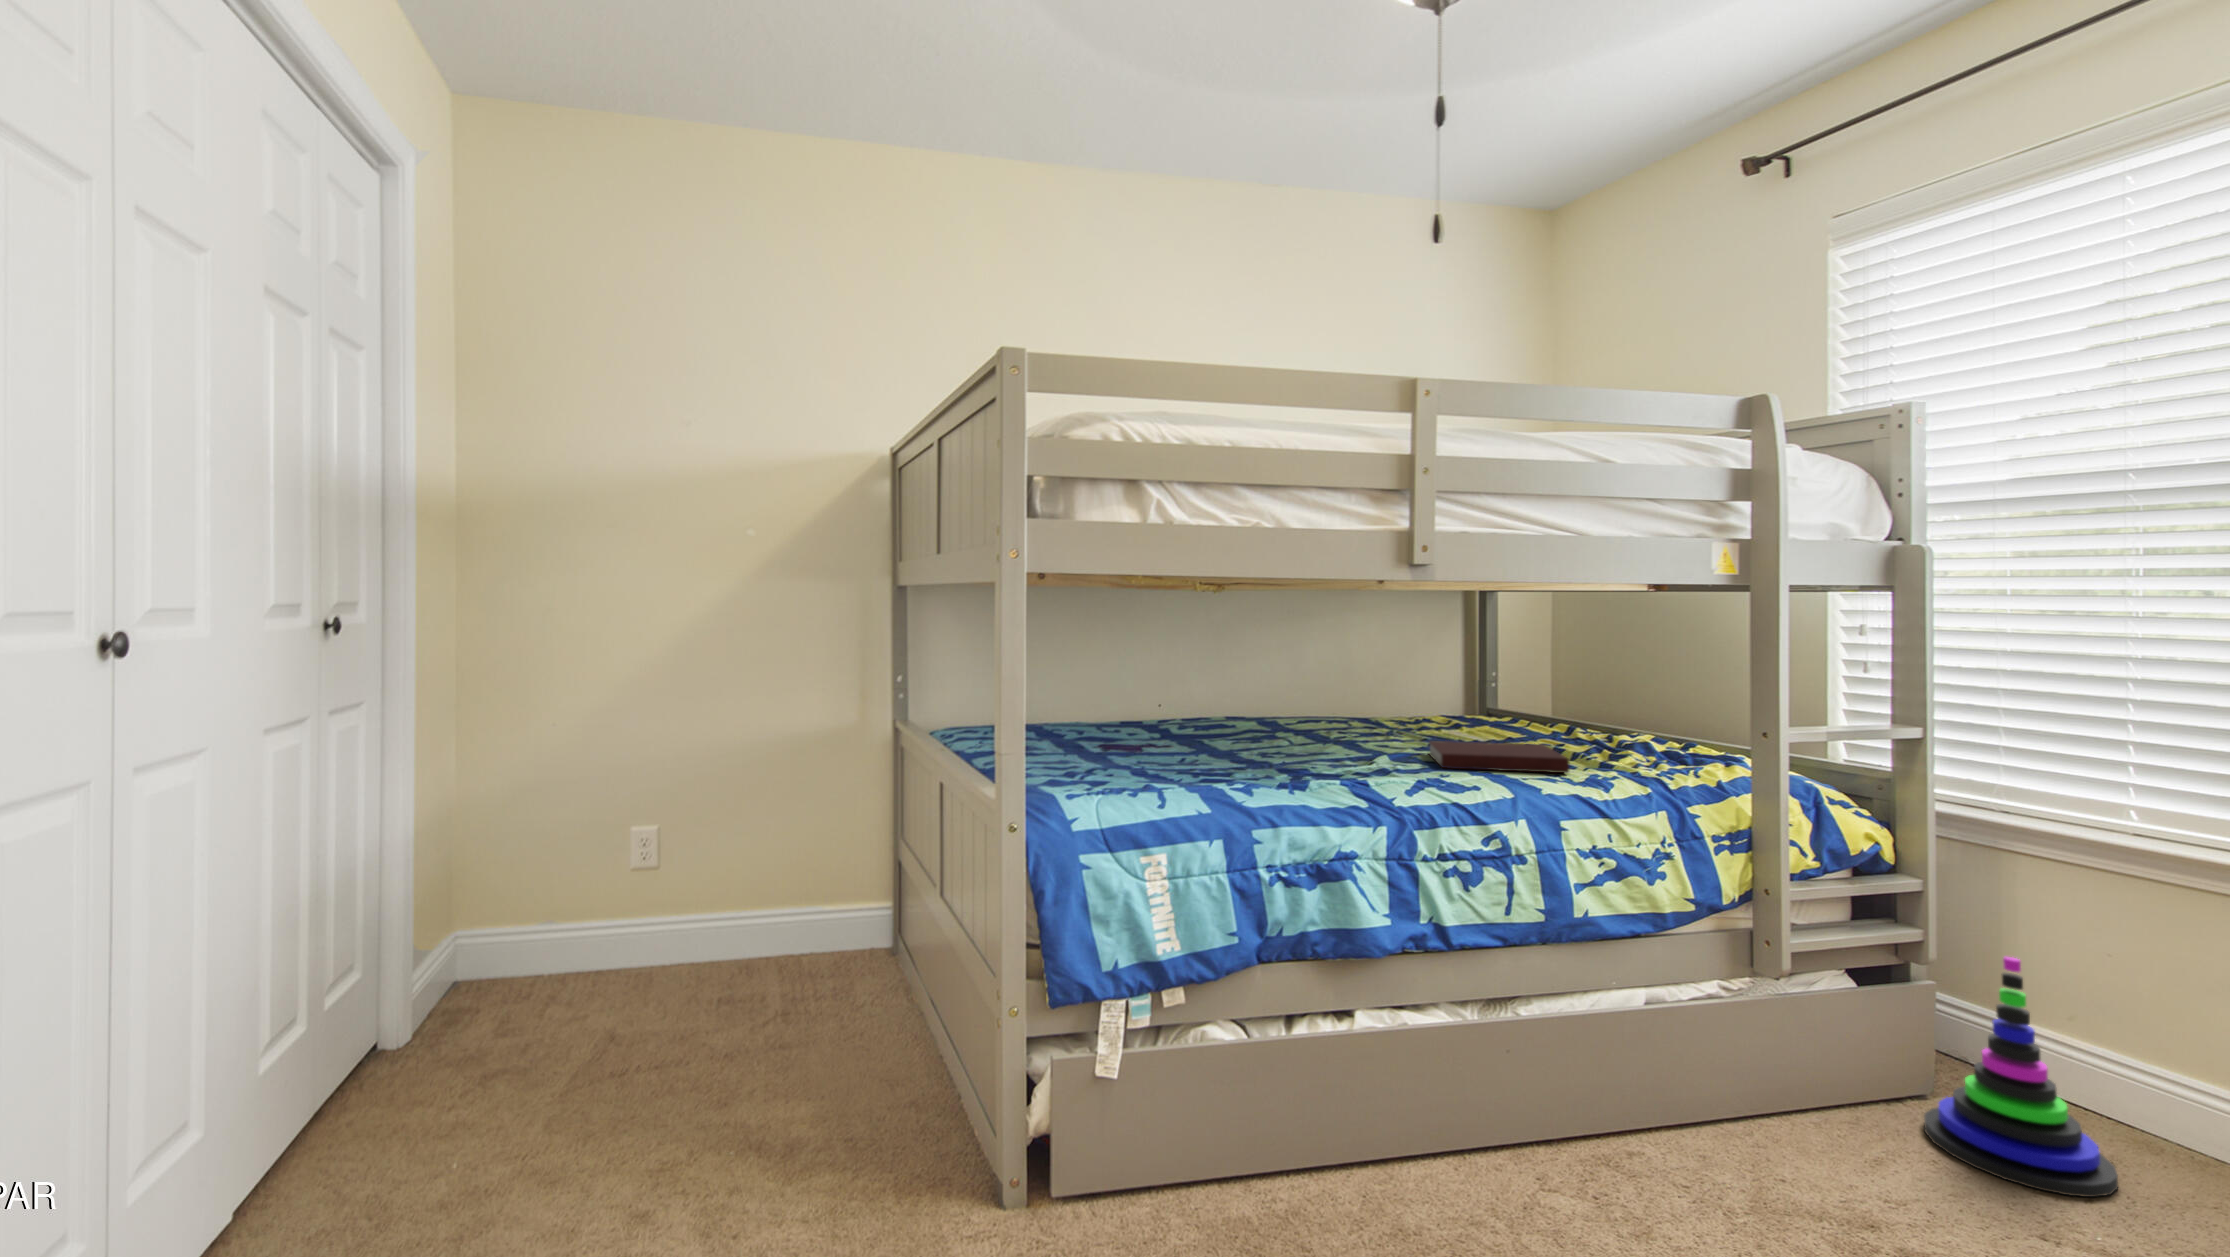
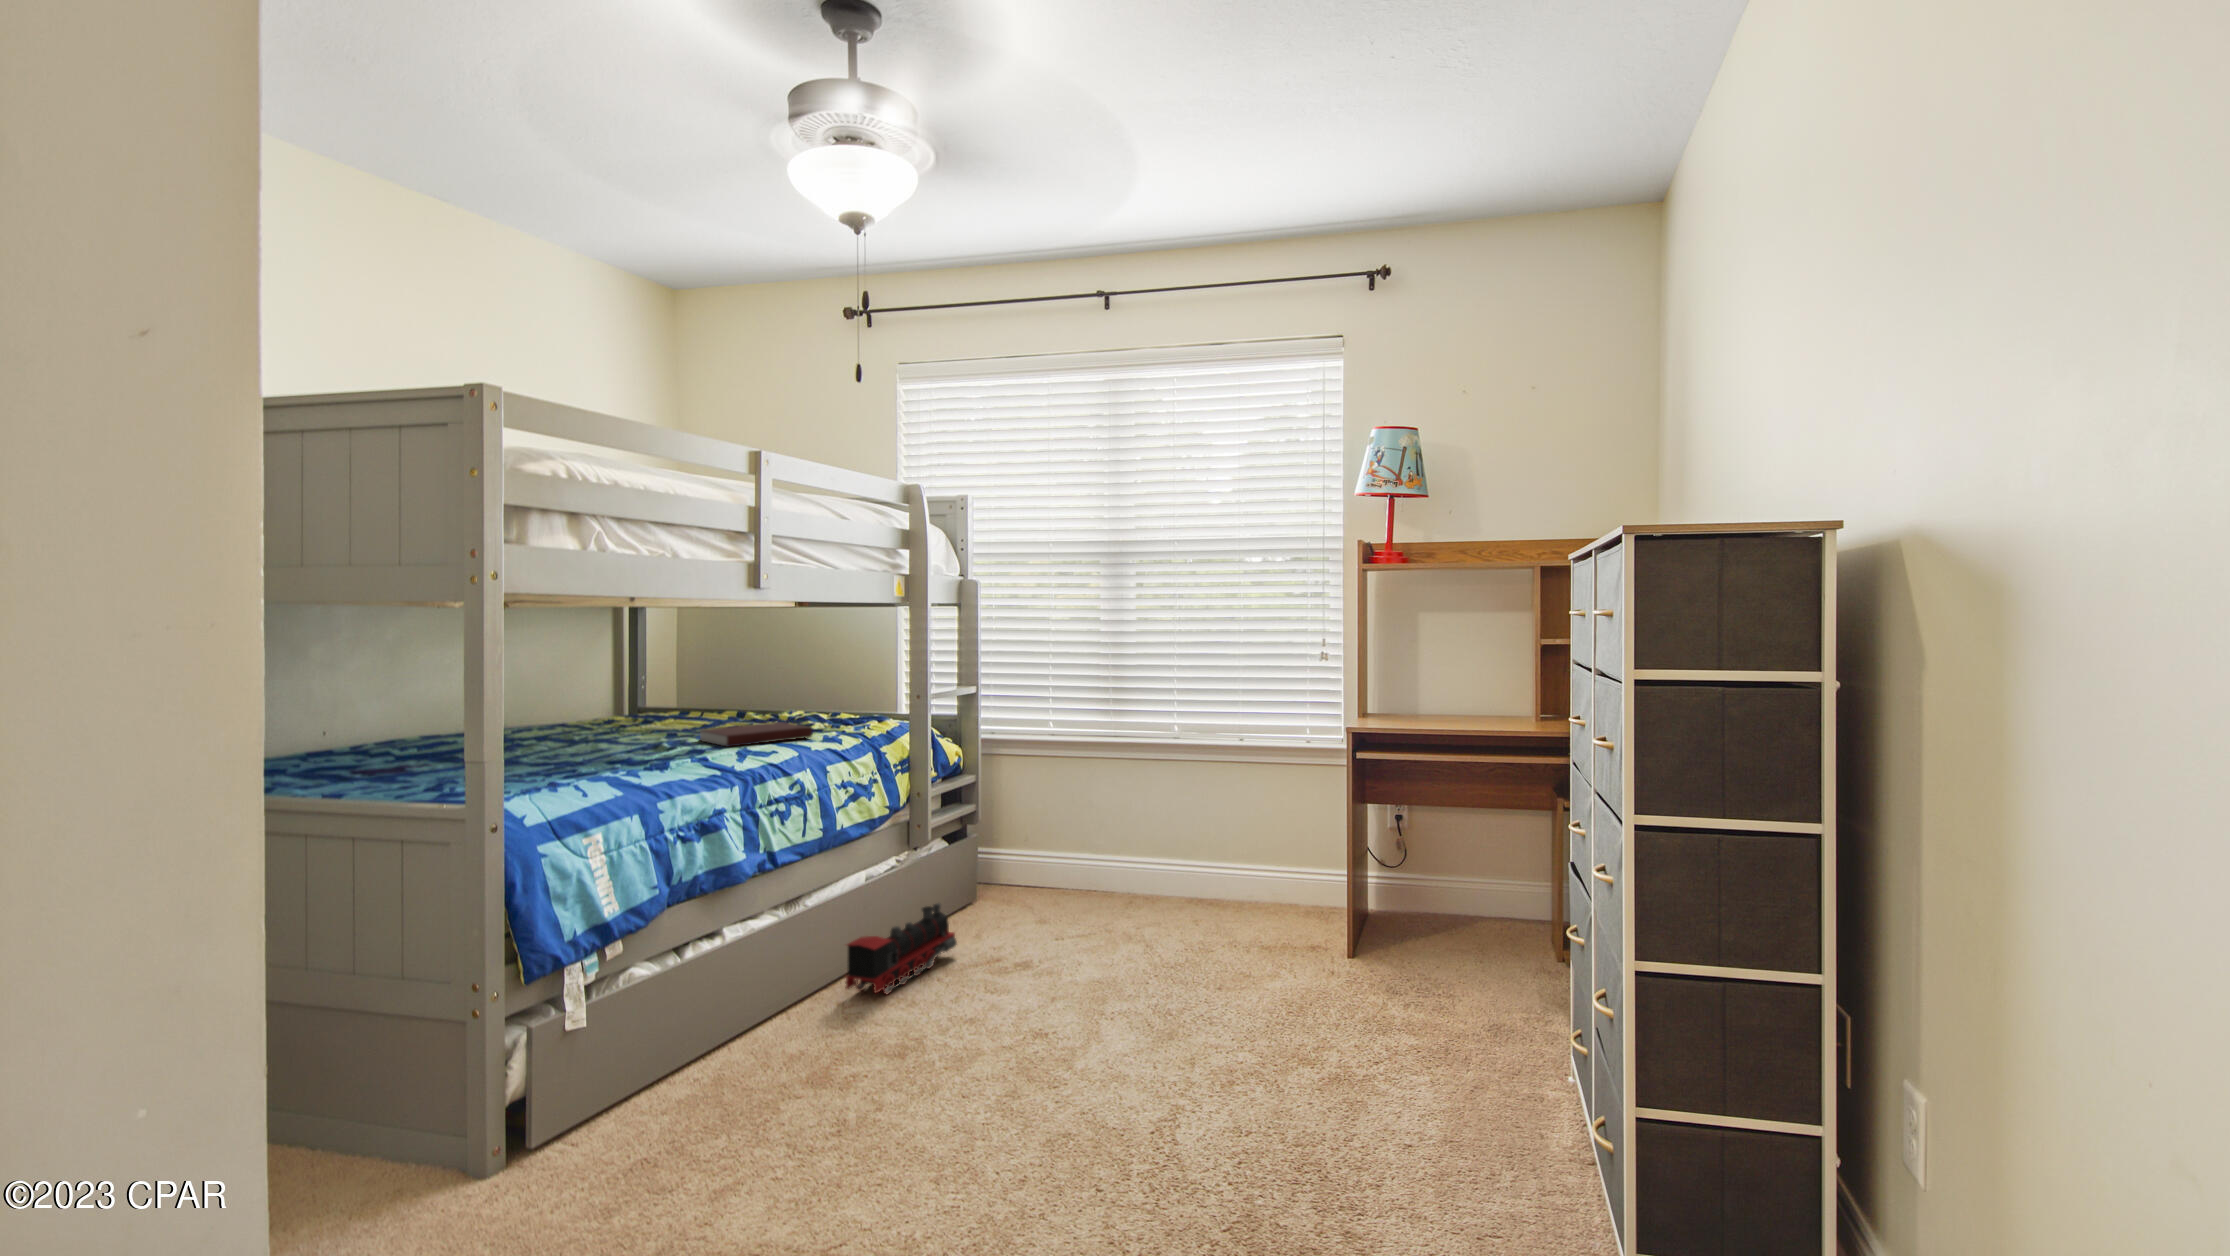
stacking toy: present [1924,957,2118,1197] -> none [984,804,1057,920]
toy train: none [1562,1085,1815,1210] -> present [845,903,957,994]

